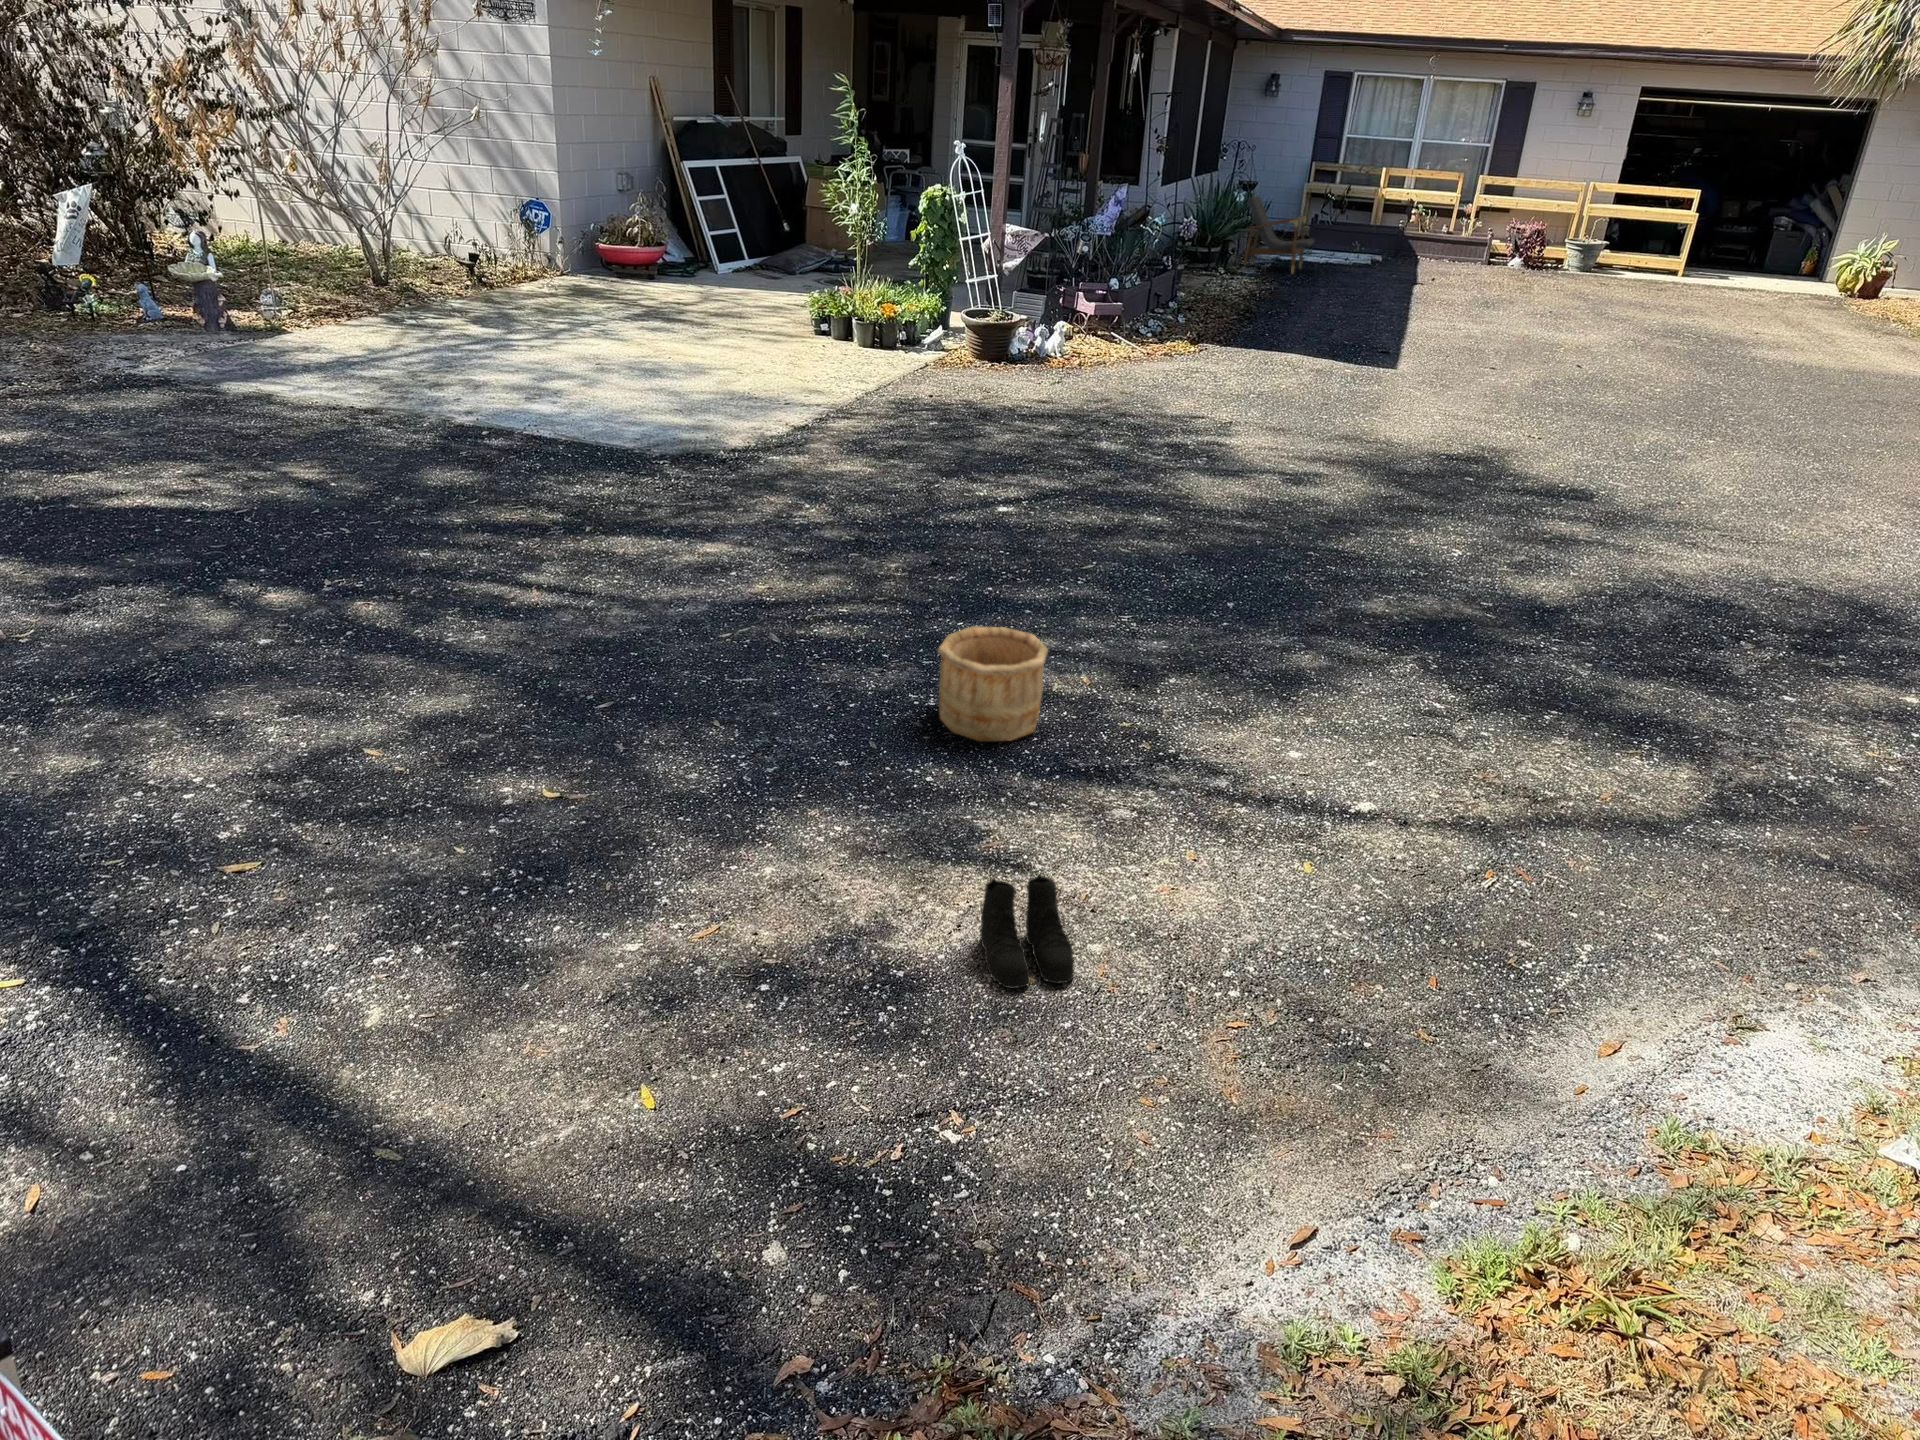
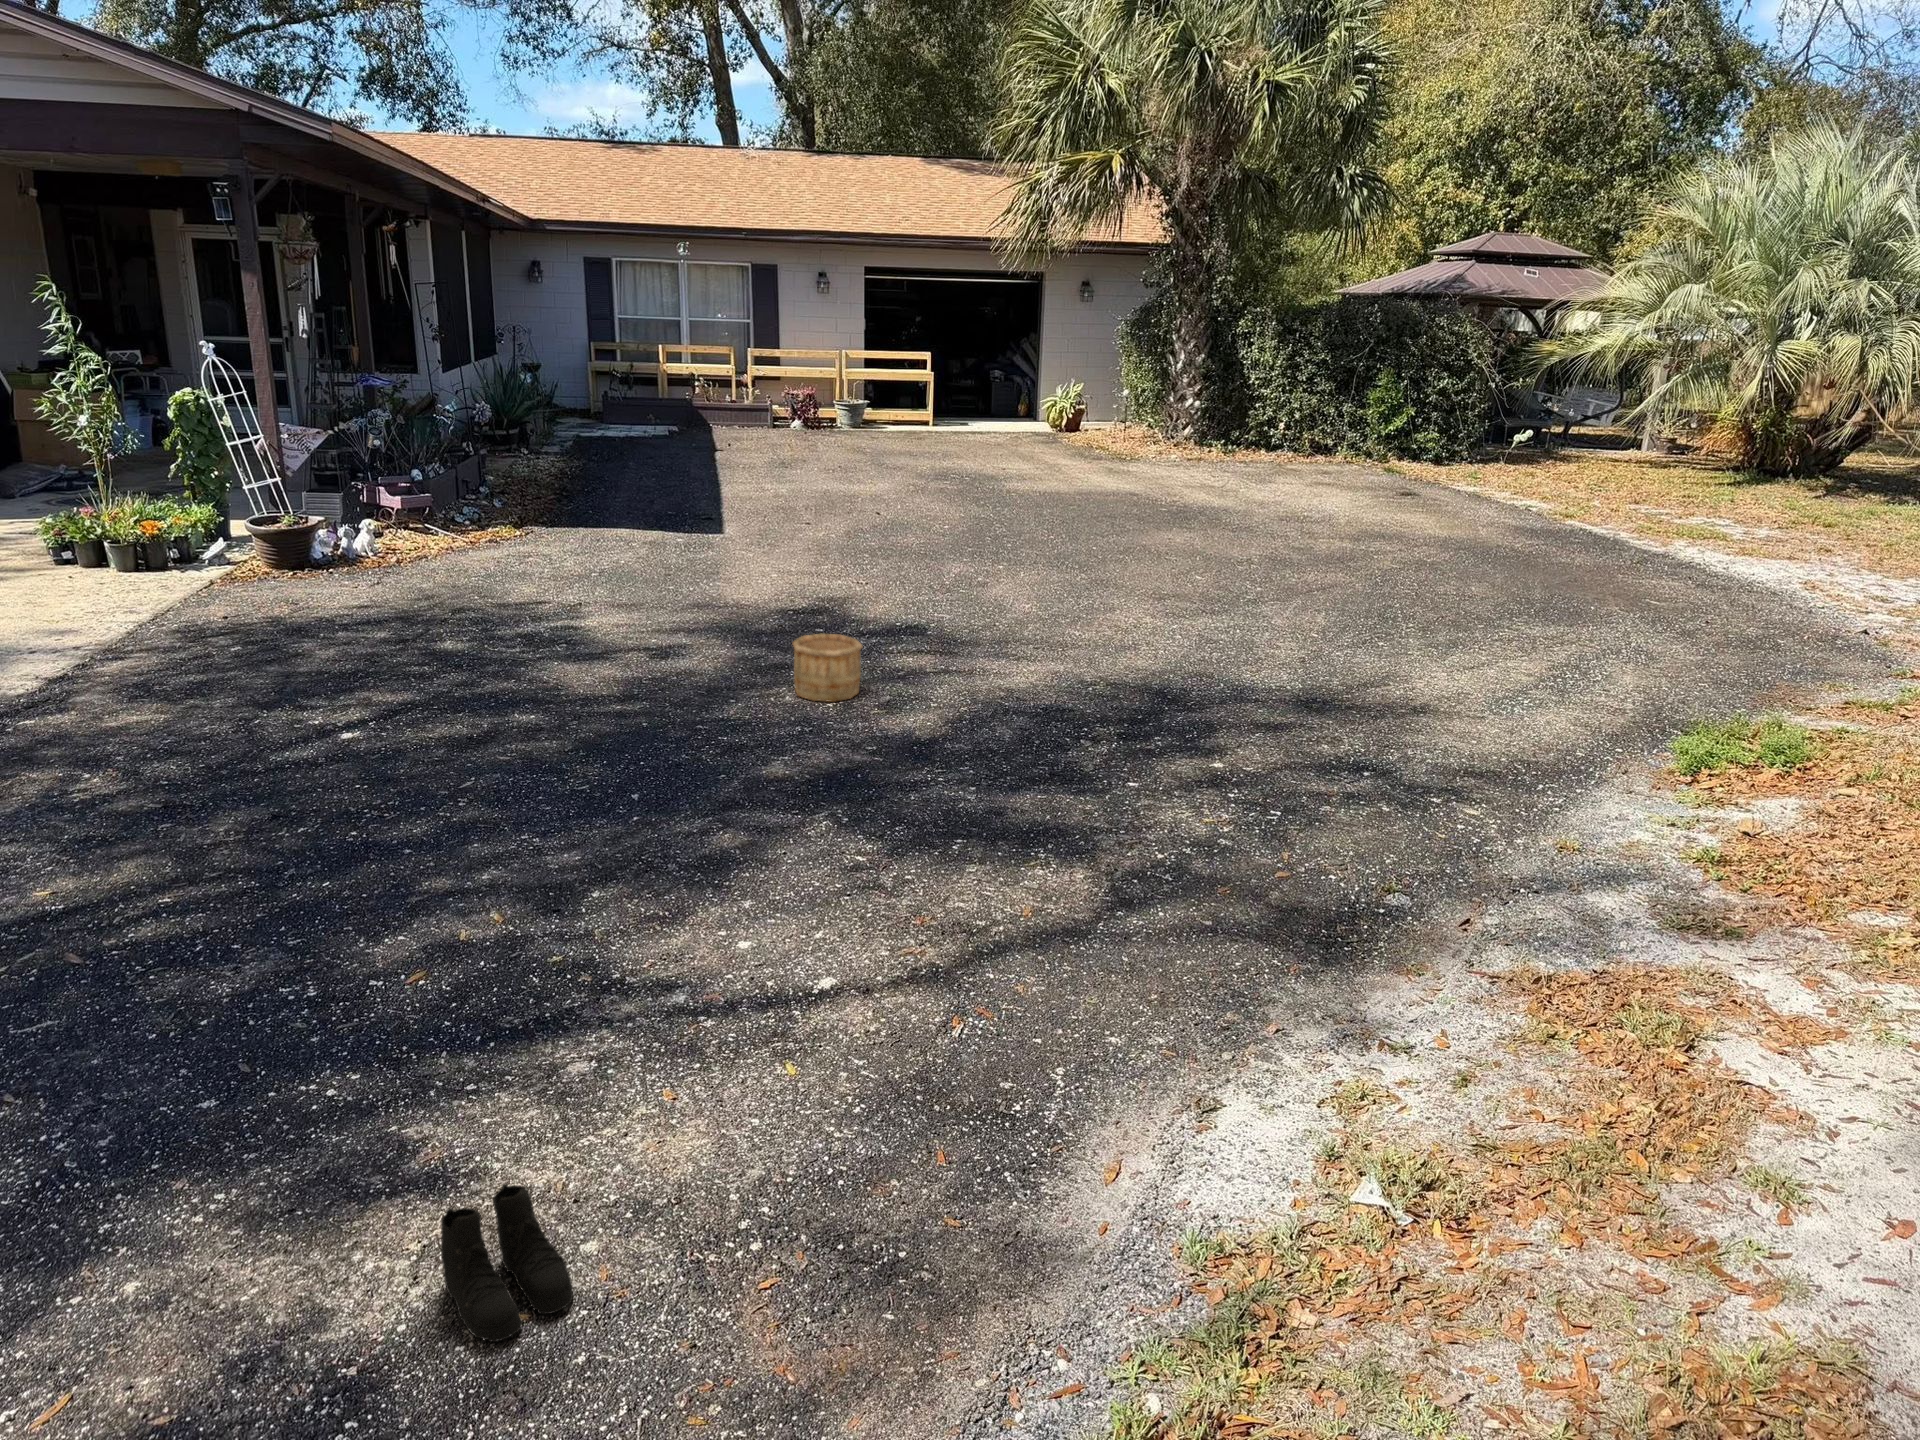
lounge chair: present [1244,196,1314,273] -> none [539,379,612,450]
wooden bucket: present [938,627,1048,742] -> present [793,634,863,702]

